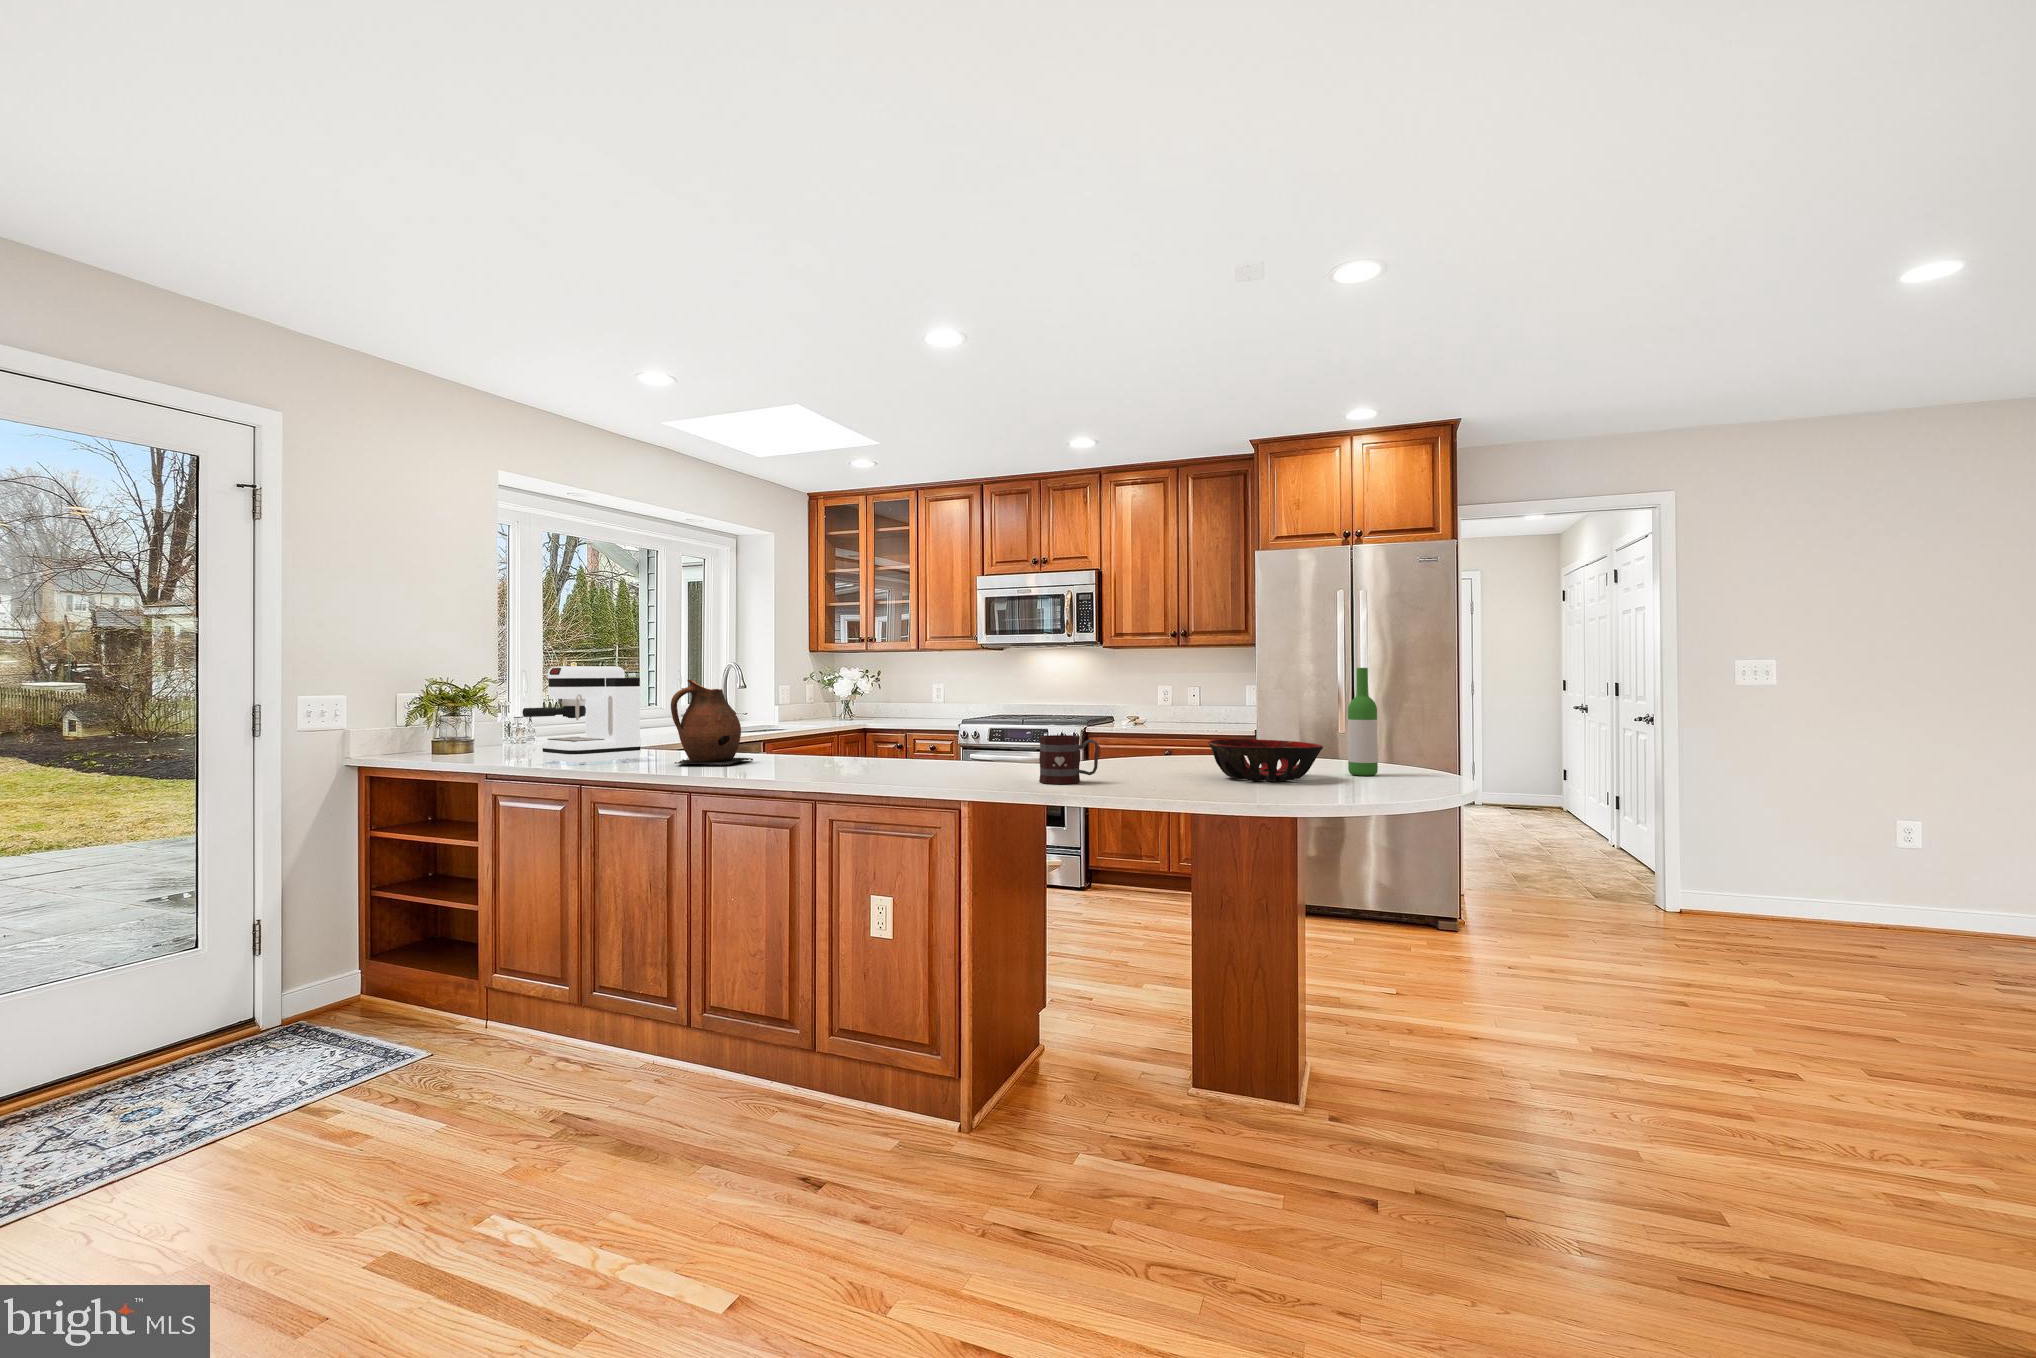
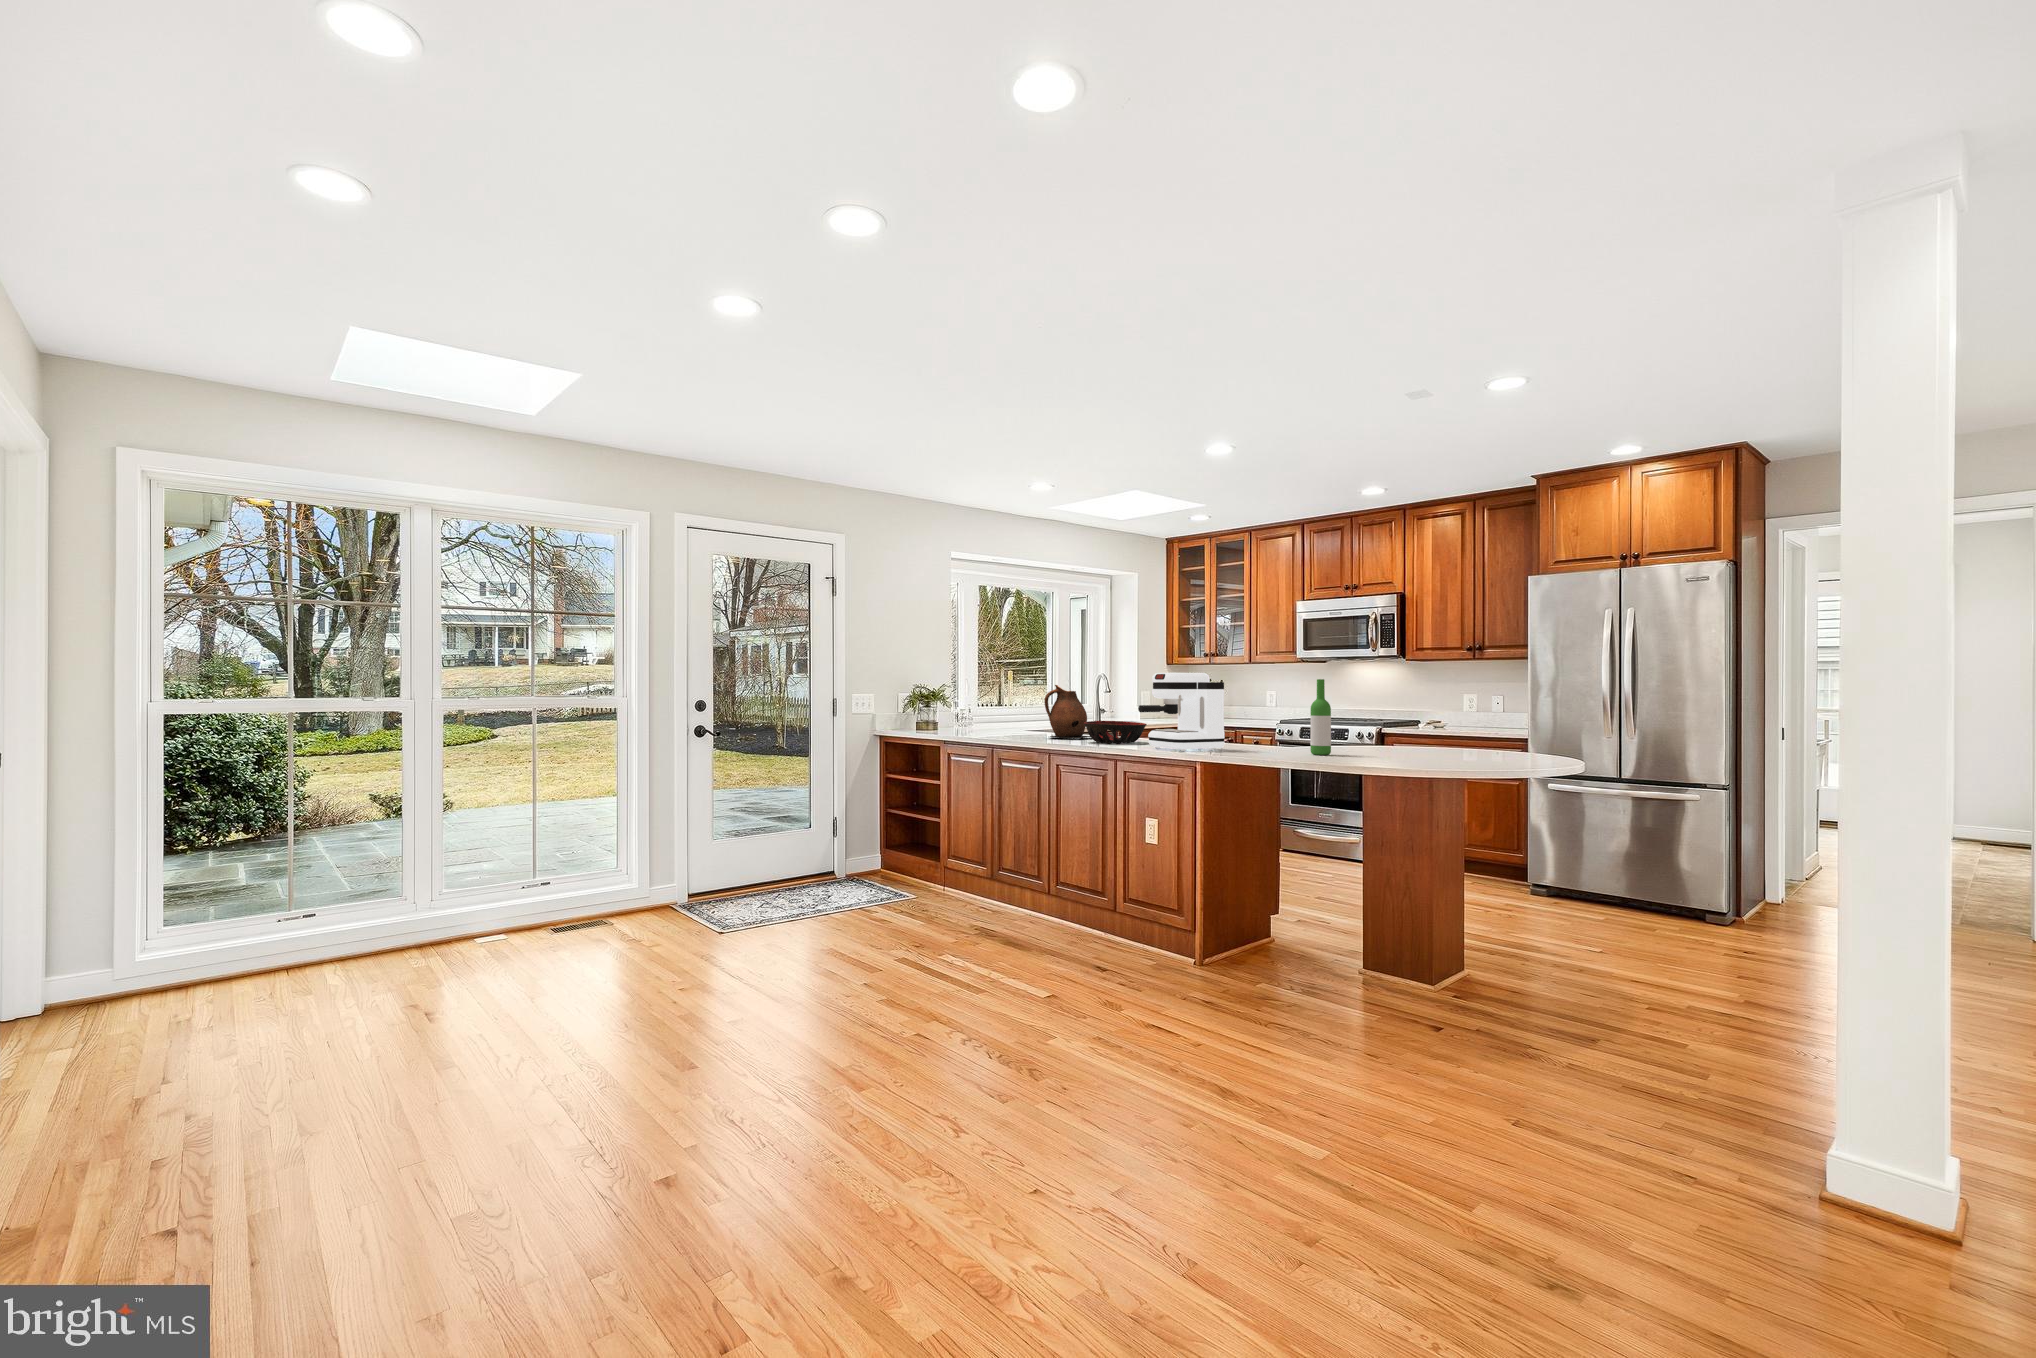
coffee maker: present [523,666,641,765] -> present [1138,673,1225,751]
wine bottle: present [1348,668,1378,776] -> present [1310,679,1331,755]
mug: present [1039,735,1099,784] -> none [1253,723,1292,754]
decorative bowl: present [1208,739,1323,781] -> present [1084,721,1147,743]

